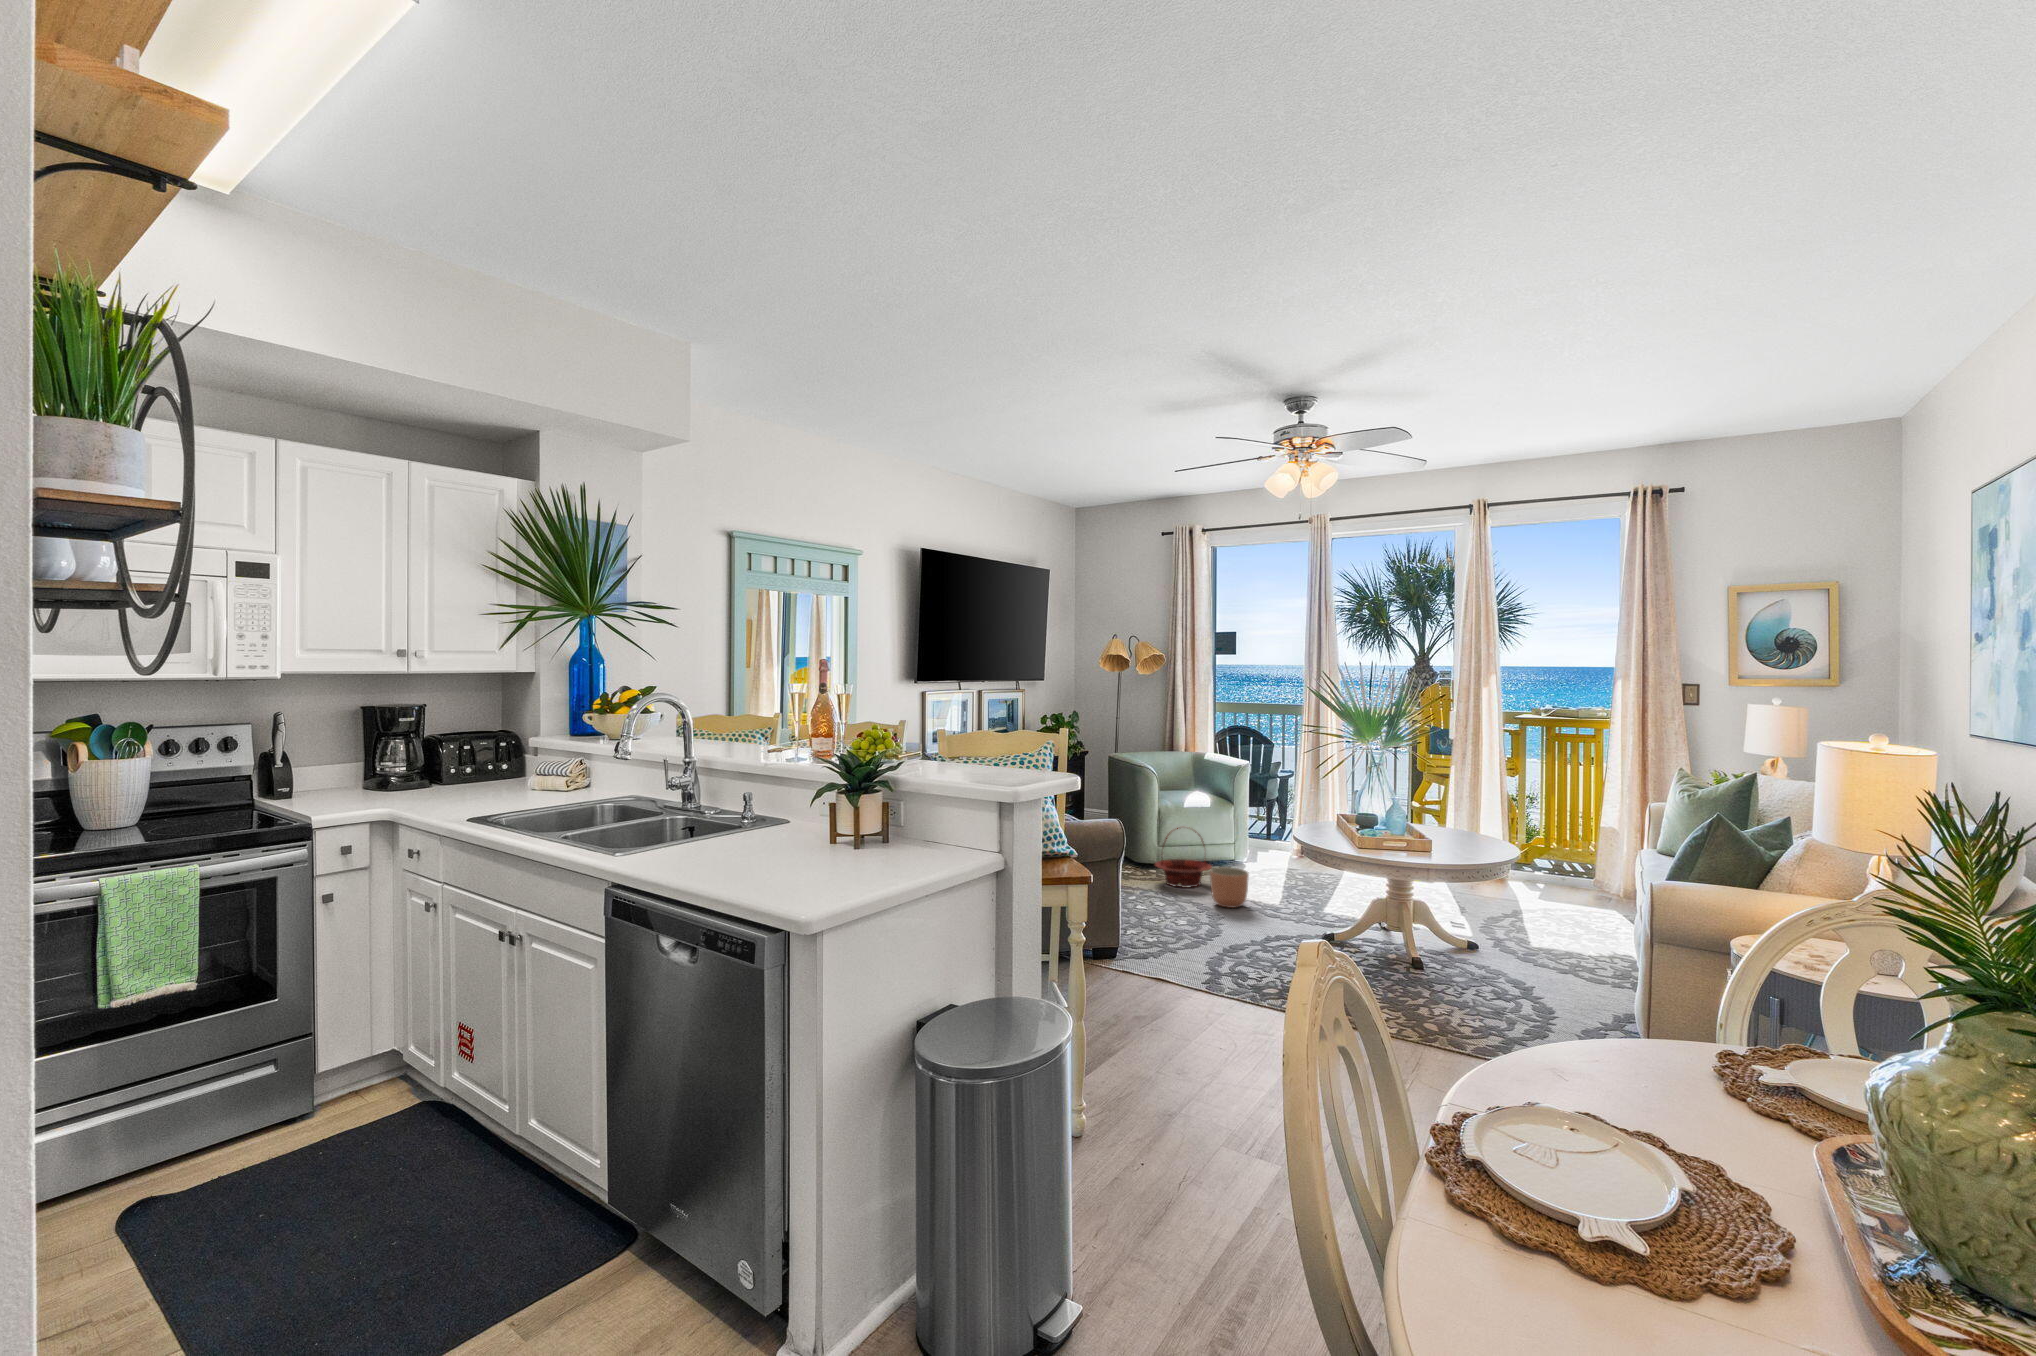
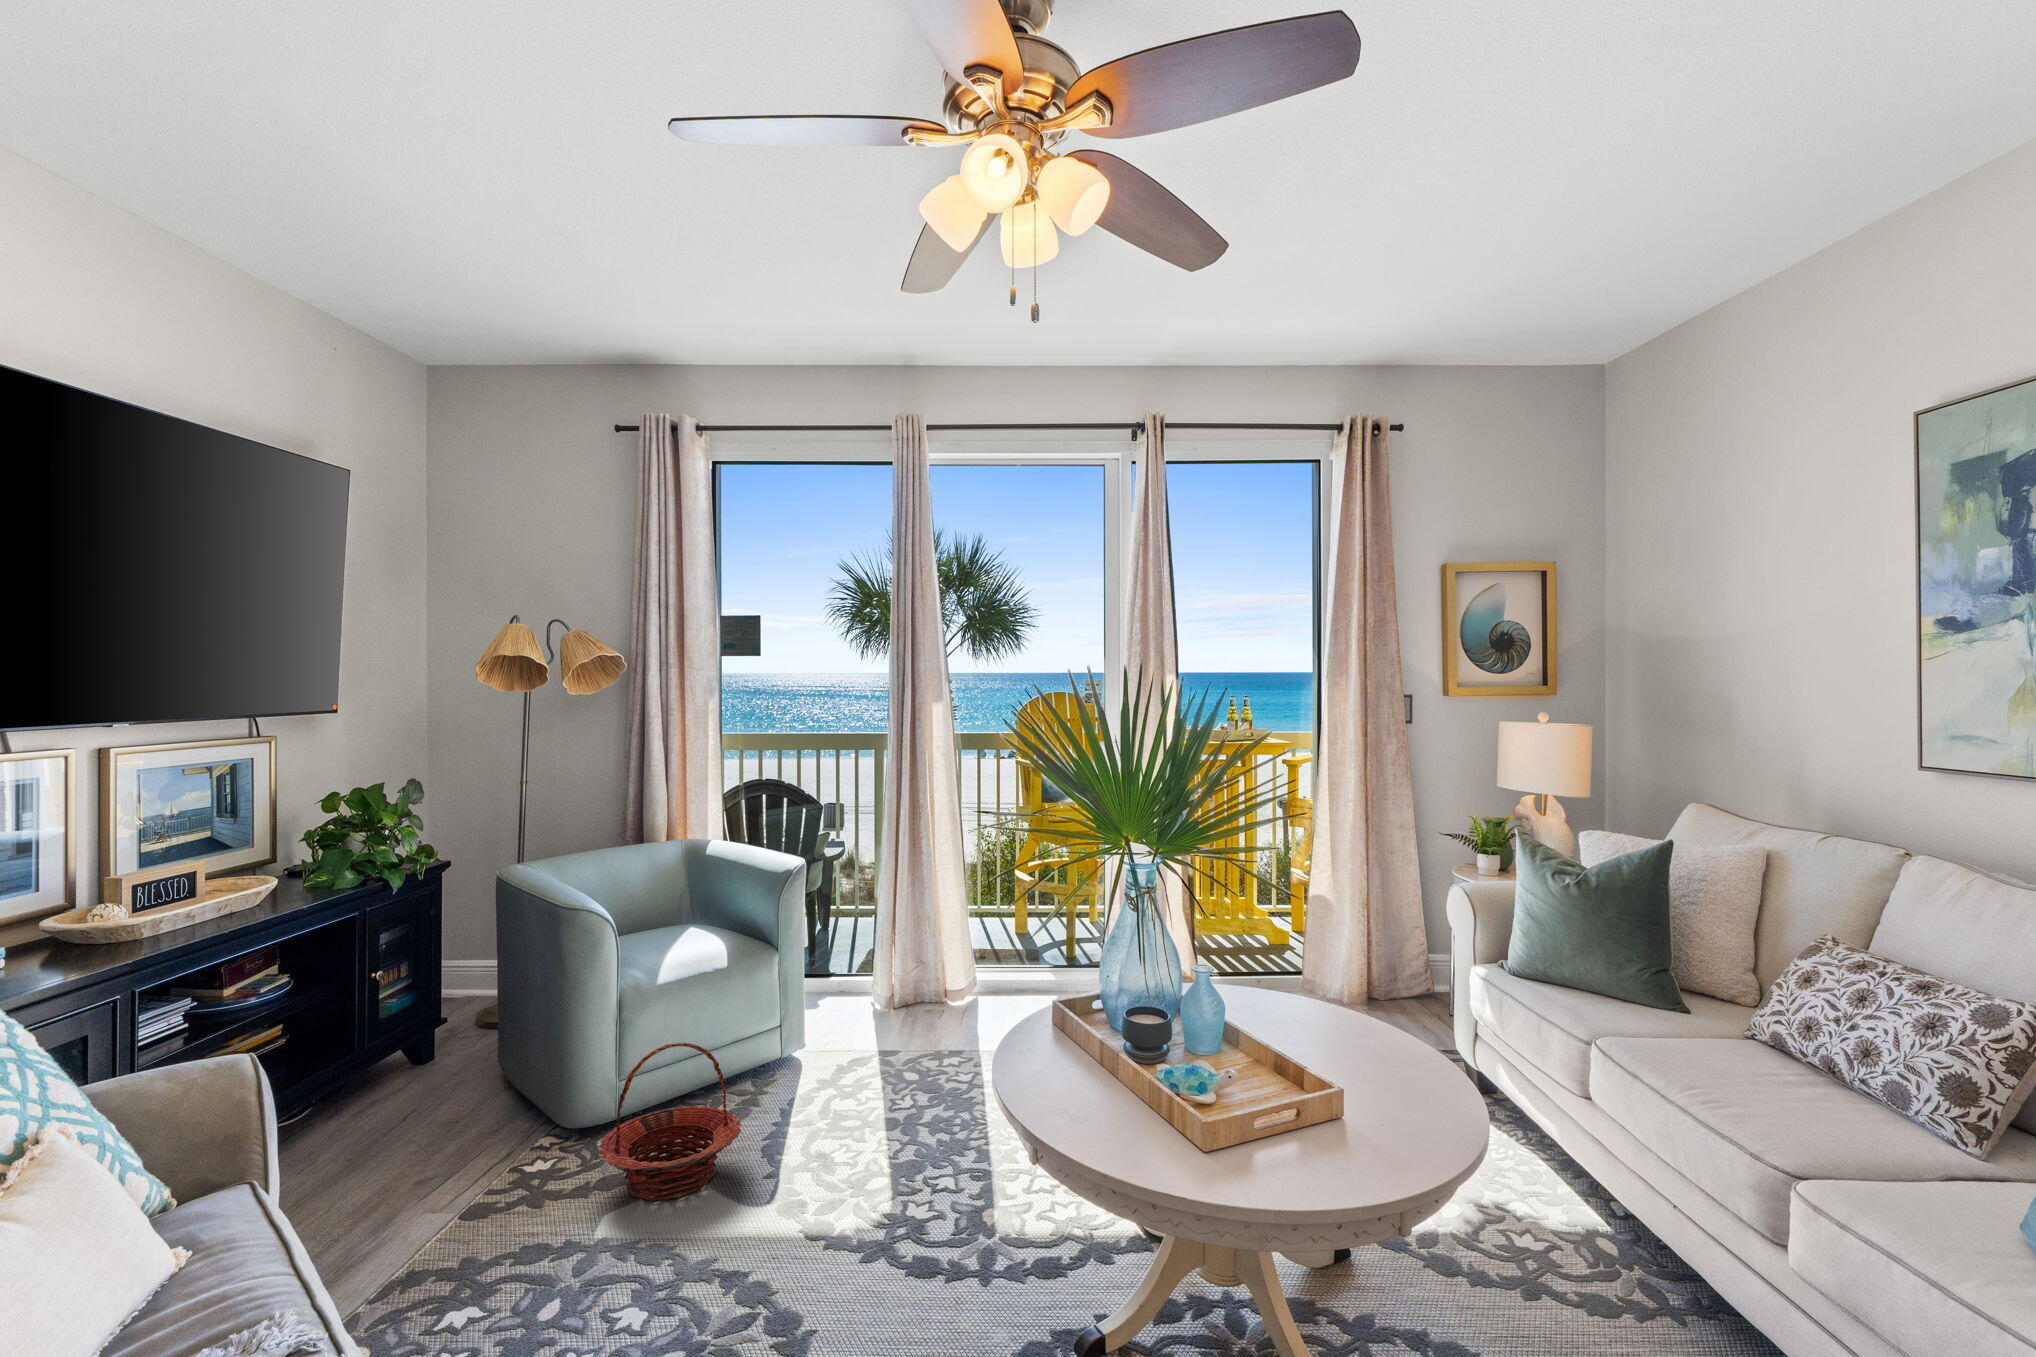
planter: present [1210,867,1249,908] -> none [747,1145,841,1266]

